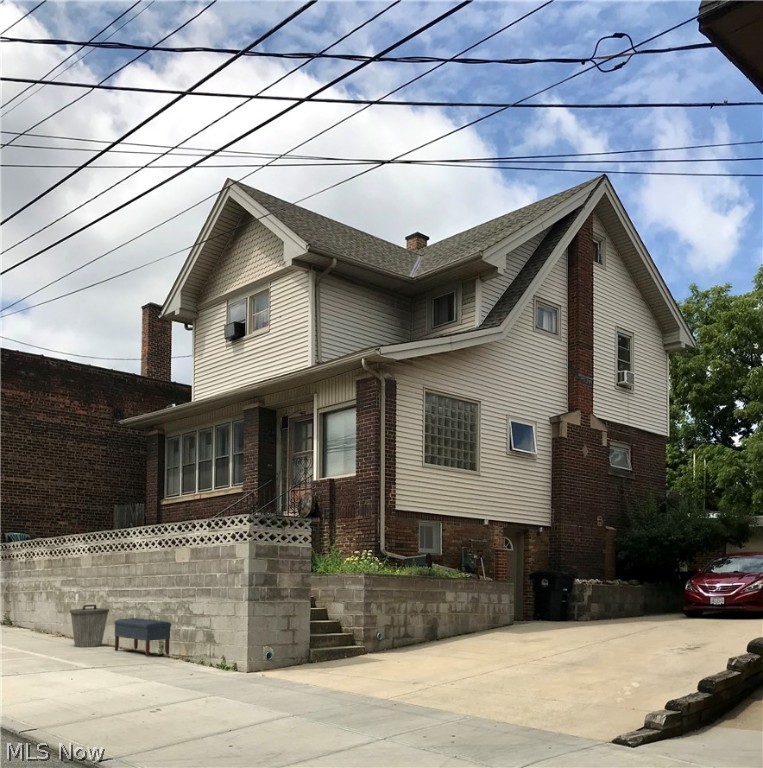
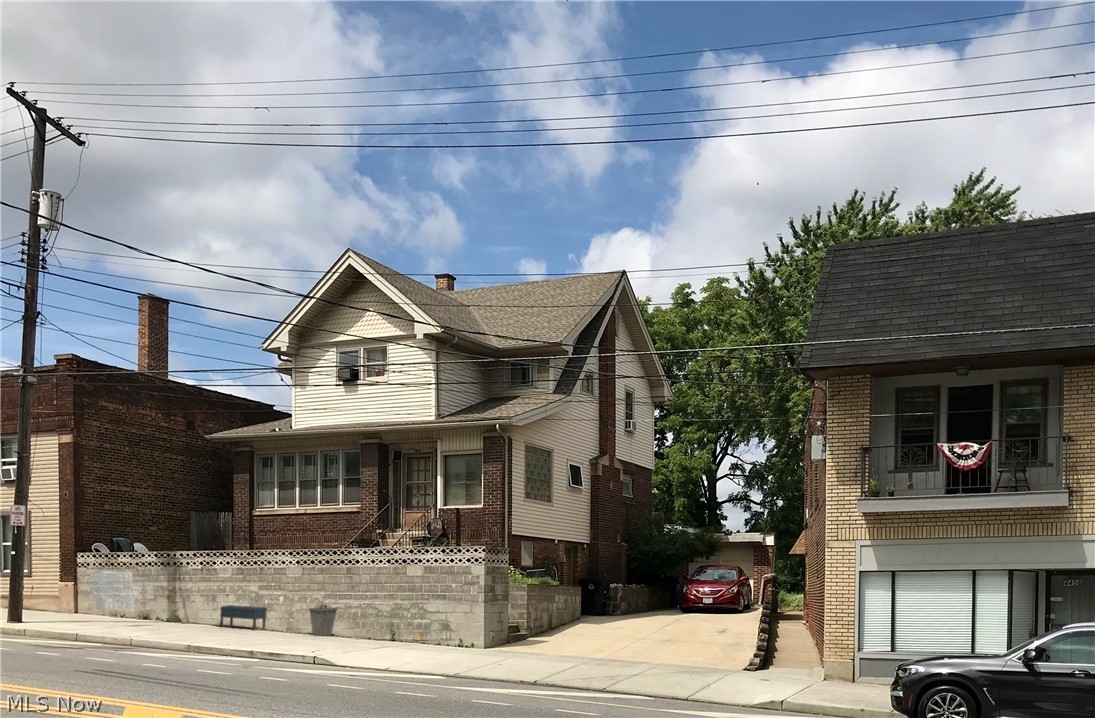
bench: present [114,618,171,657] -> present [220,605,267,629]

